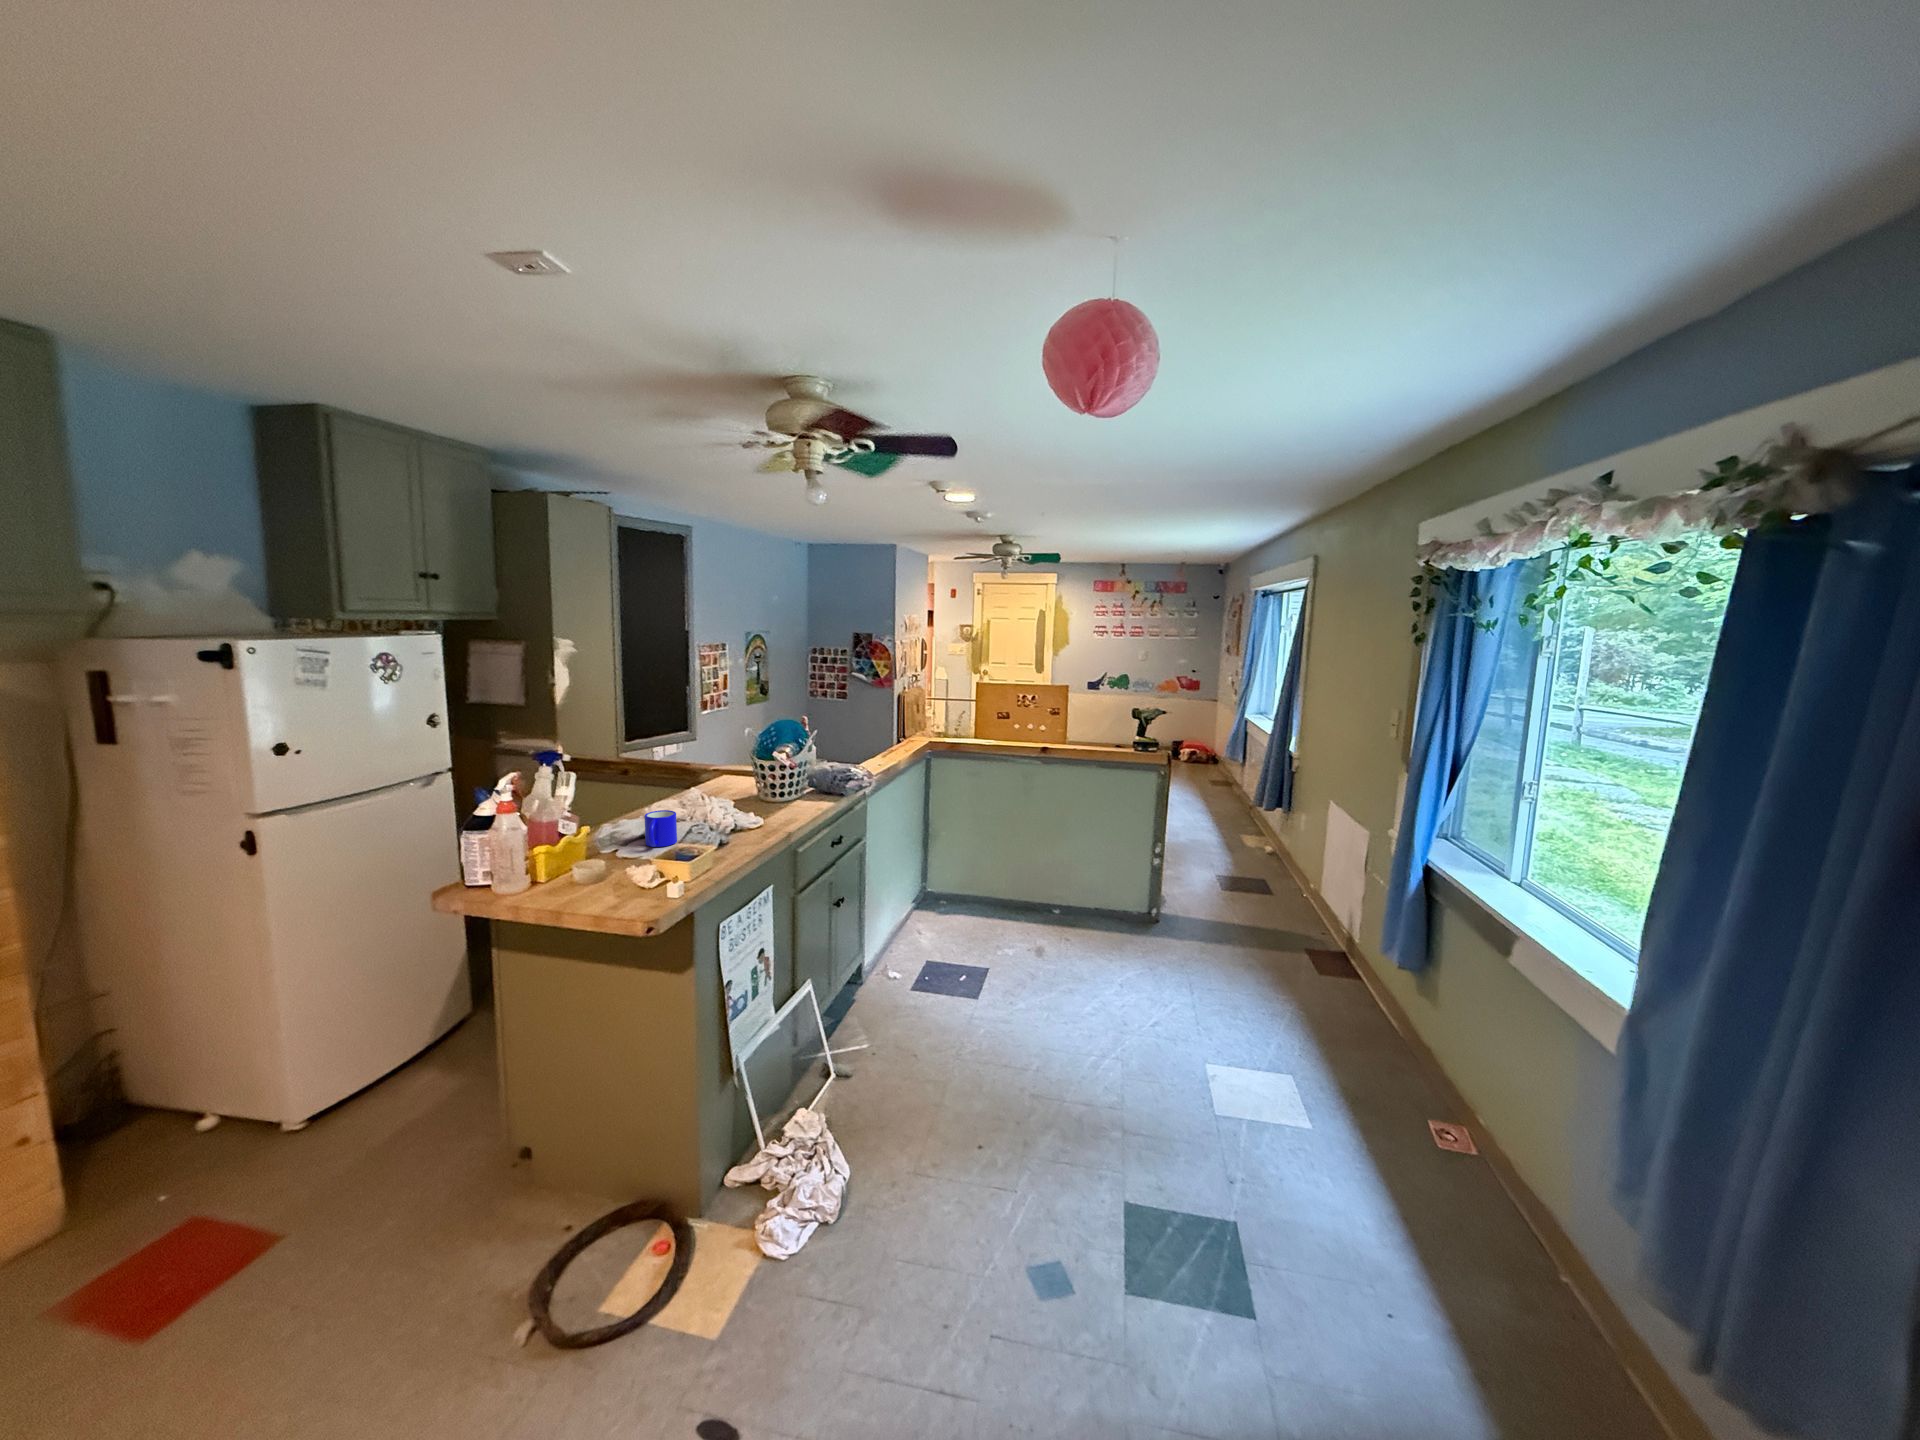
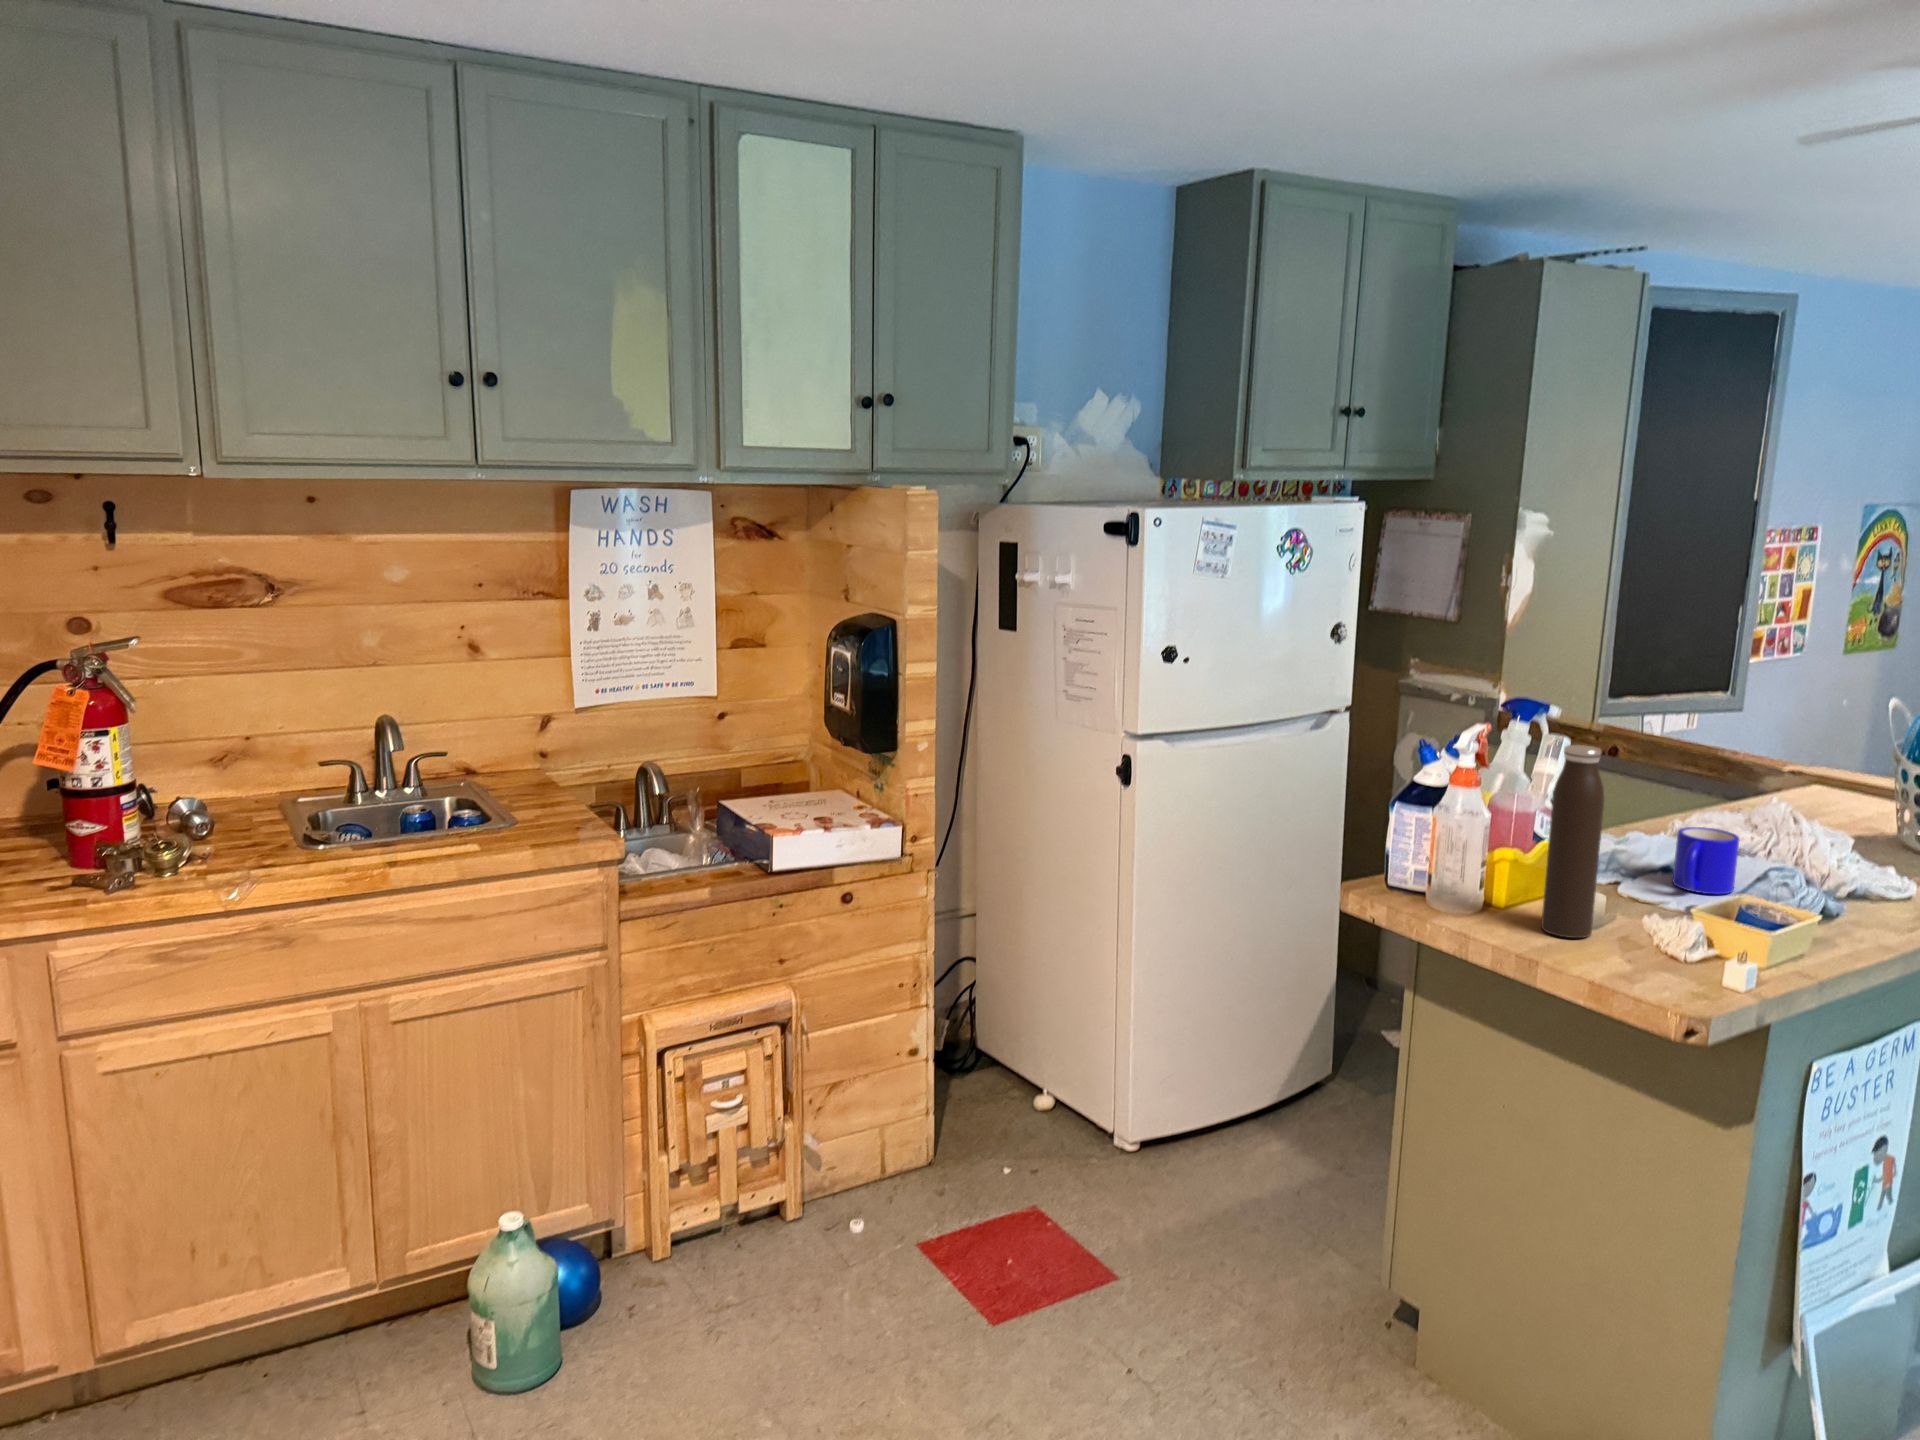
water bottle: none [560,779,595,894] -> present [1541,745,1604,938]

